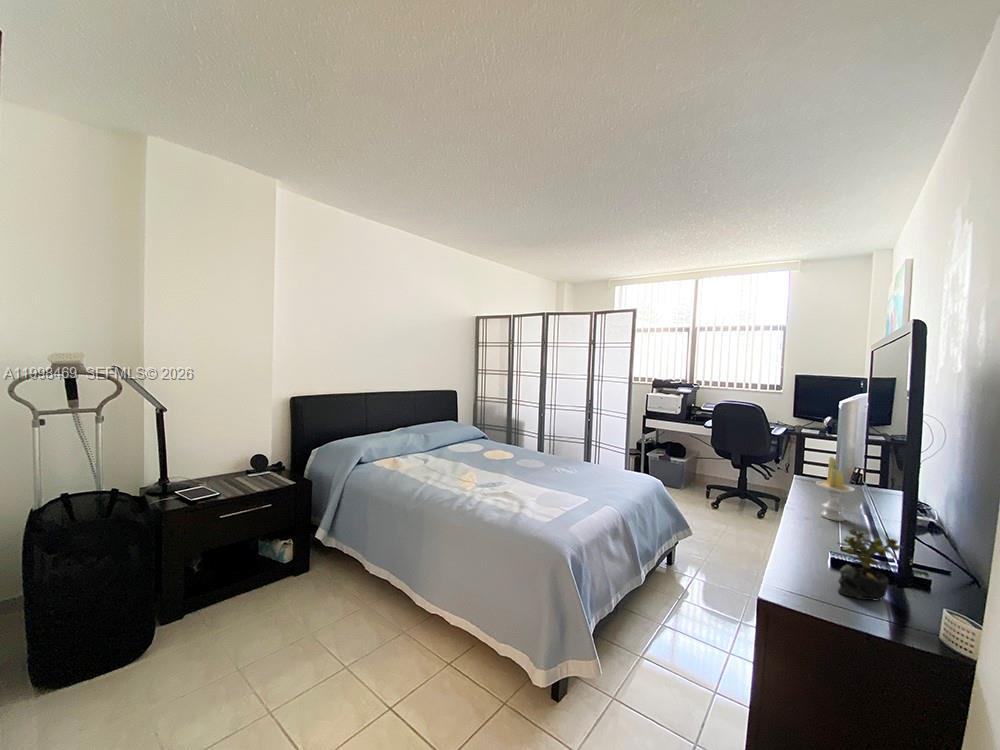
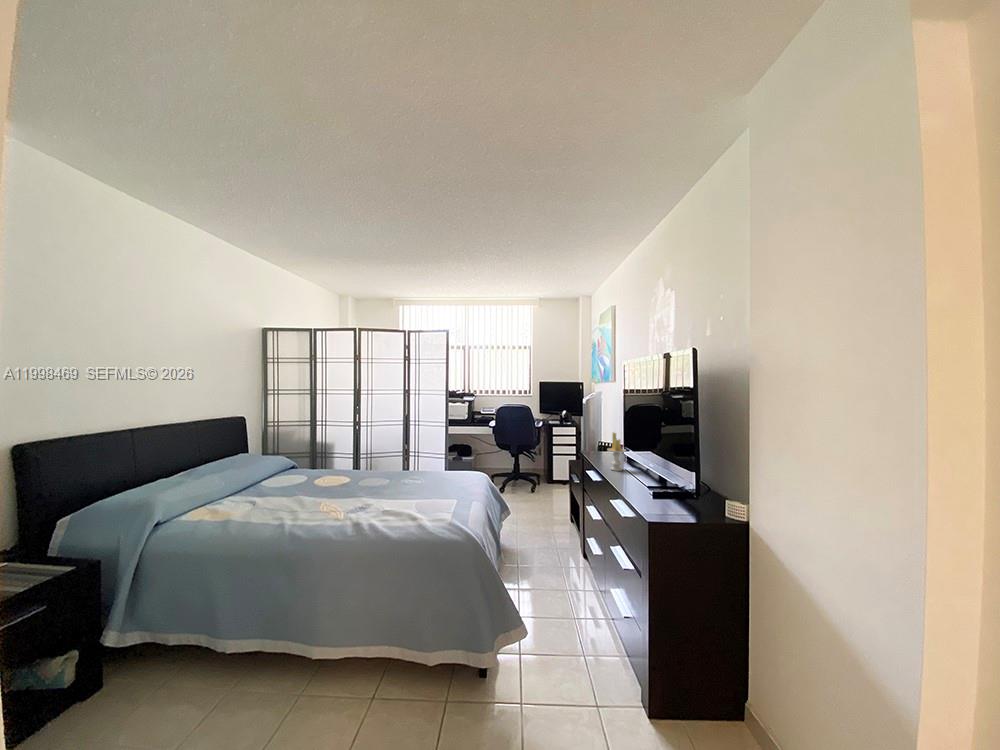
succulent plant: present [838,529,903,601] -> none [655,465,680,504]

